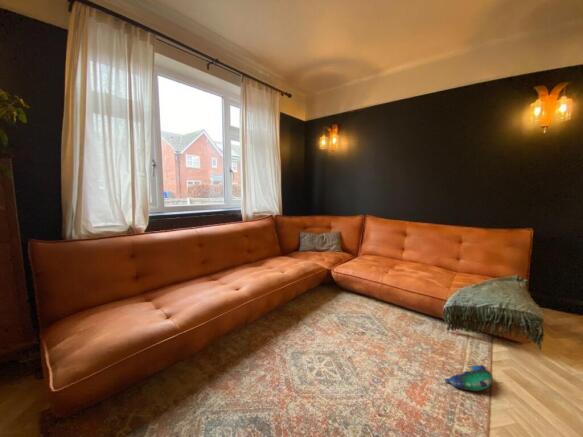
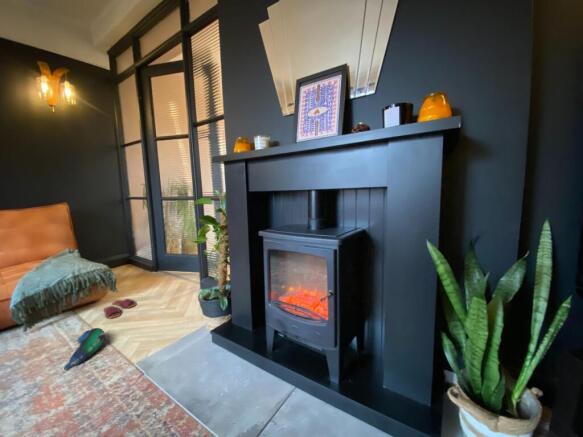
slippers: none [513,357,562,384] -> present [104,299,136,318]

